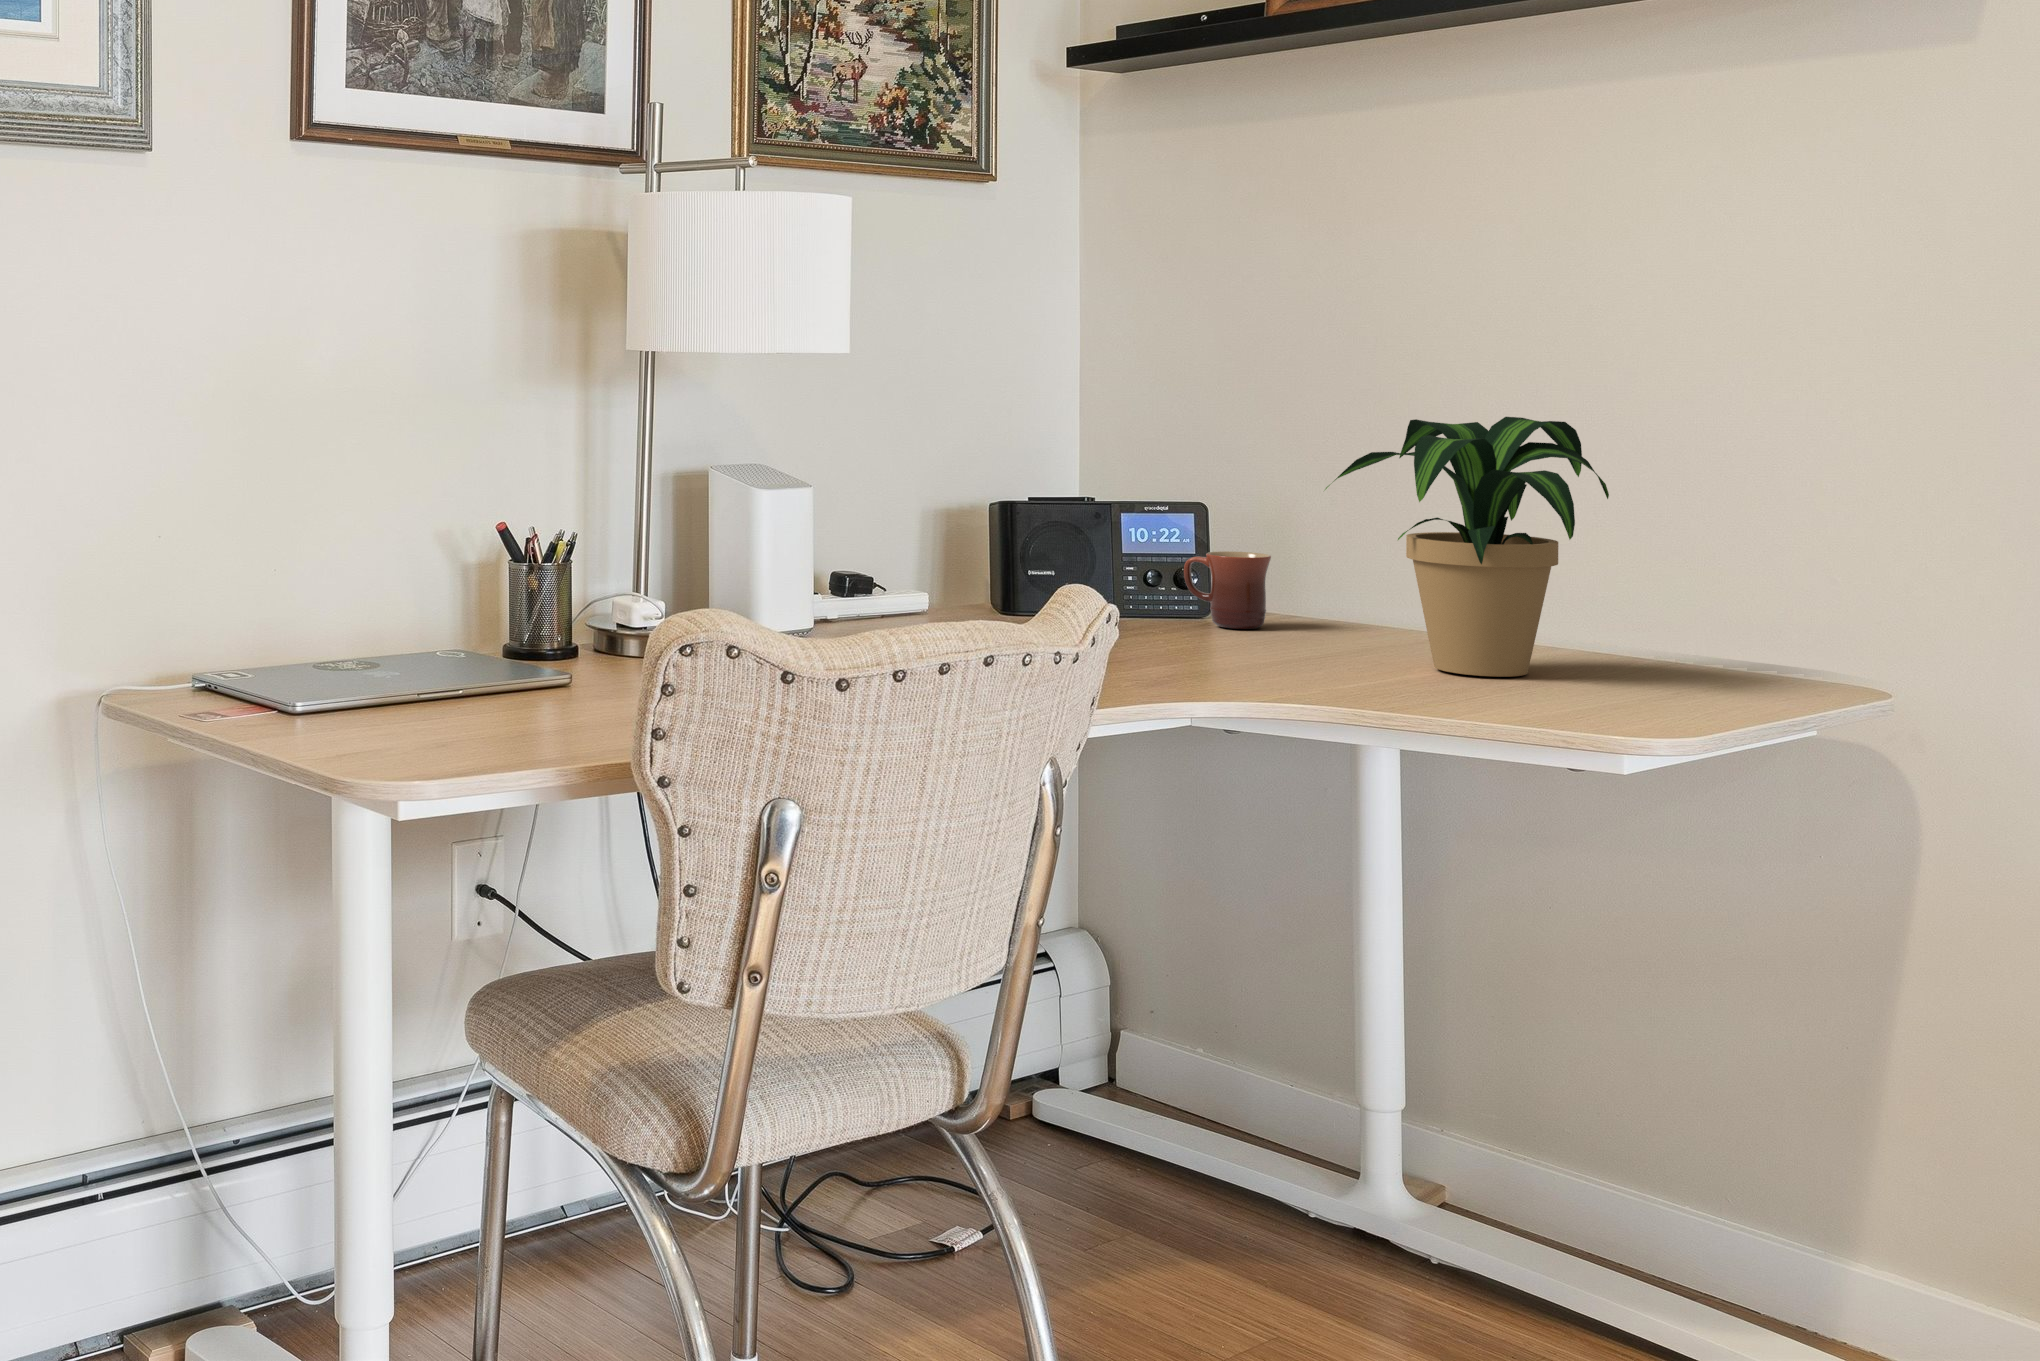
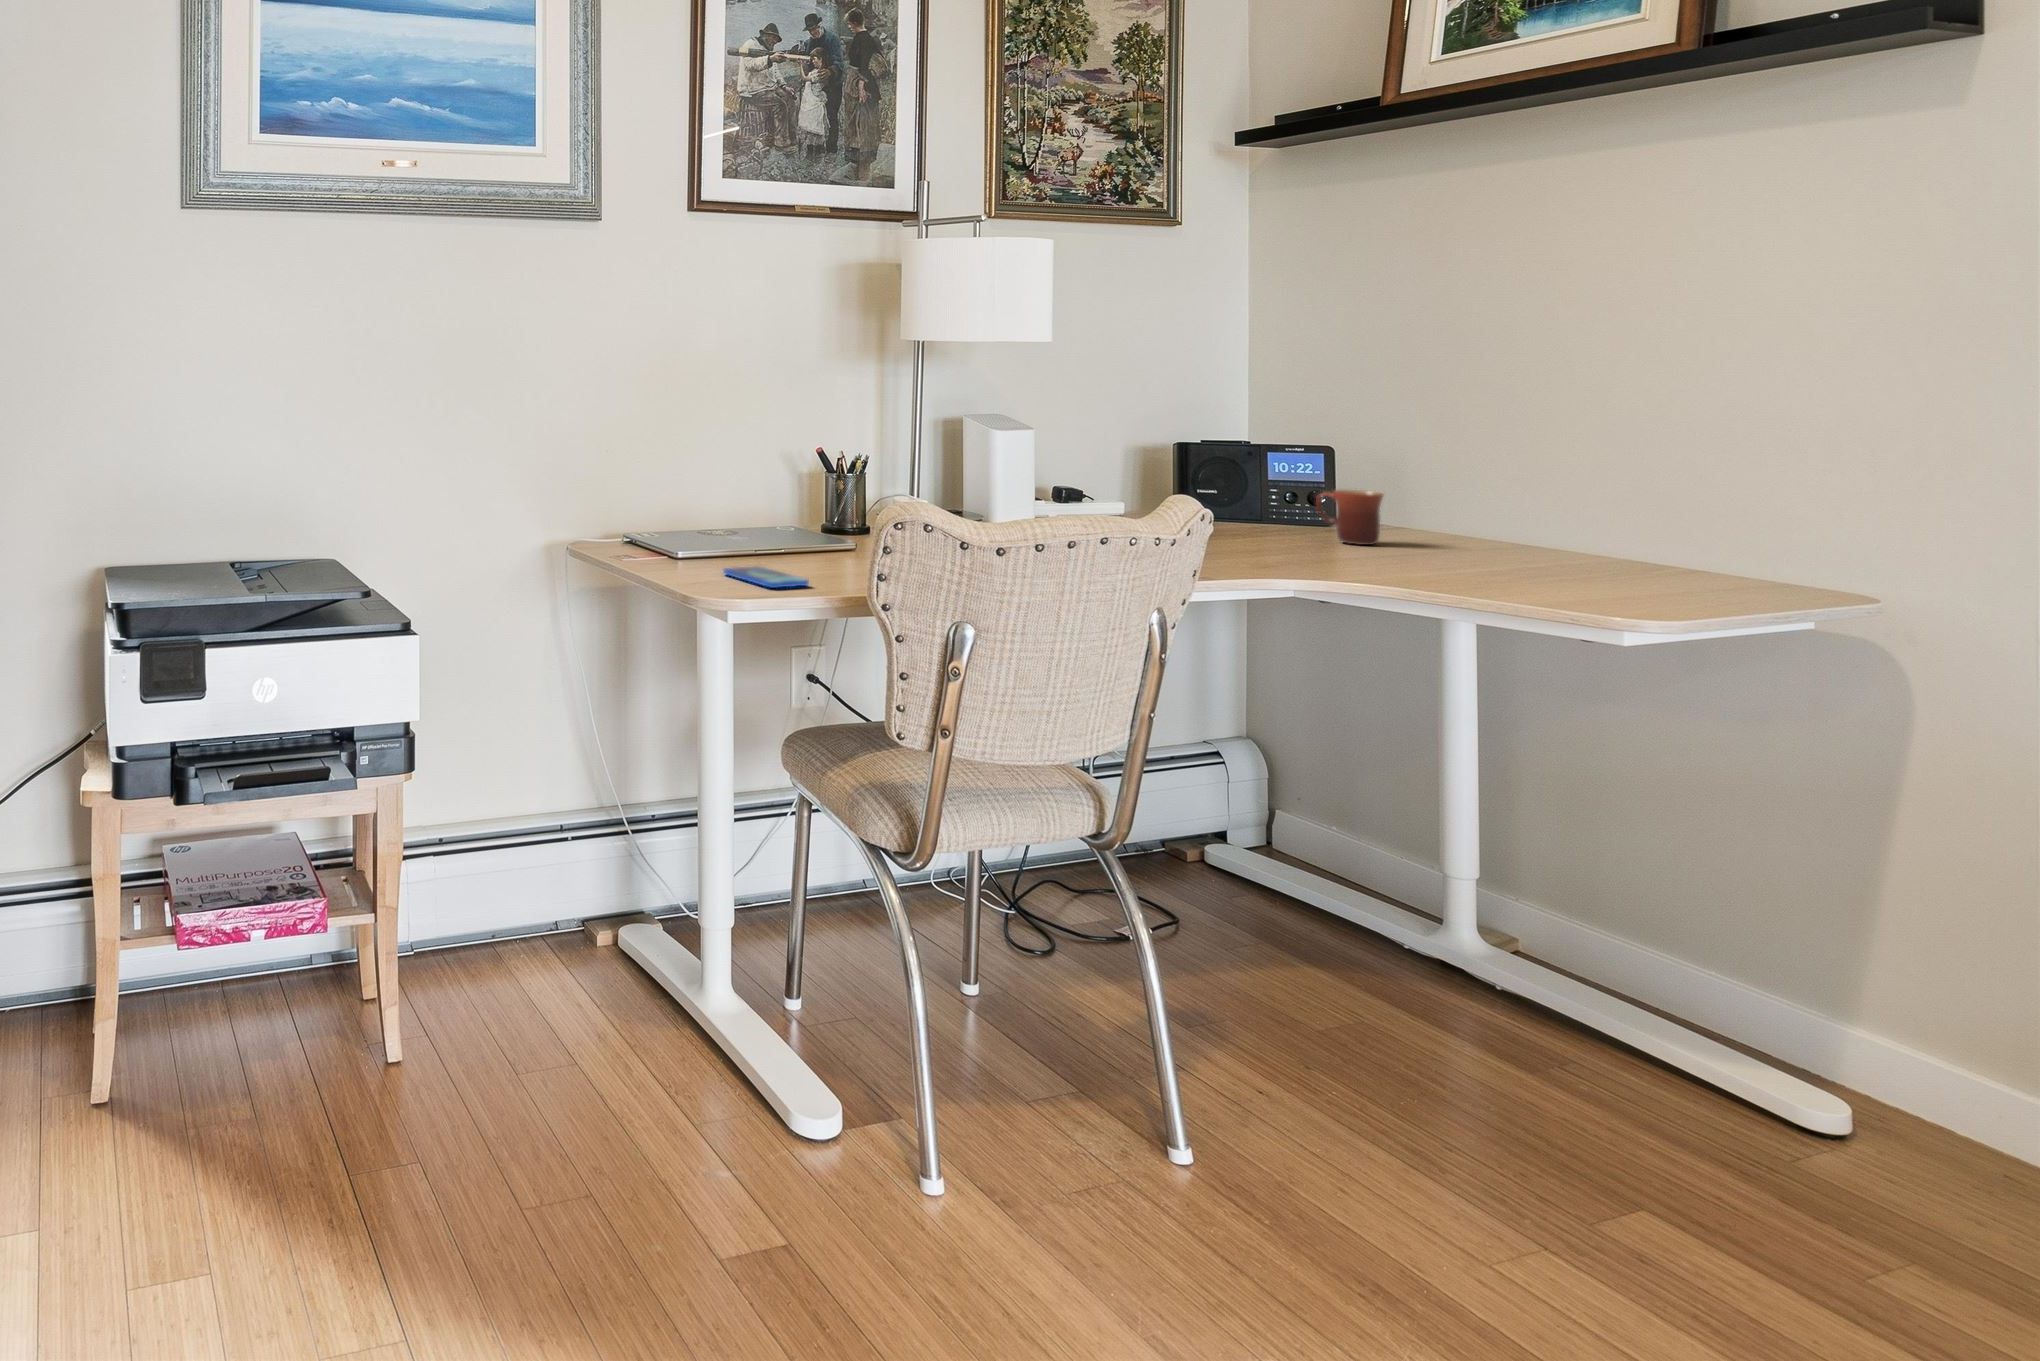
potted plant: present [1325,417,1609,677] -> none [1410,397,1646,584]
smartphone: none [382,717,525,755] -> present [723,566,809,588]

